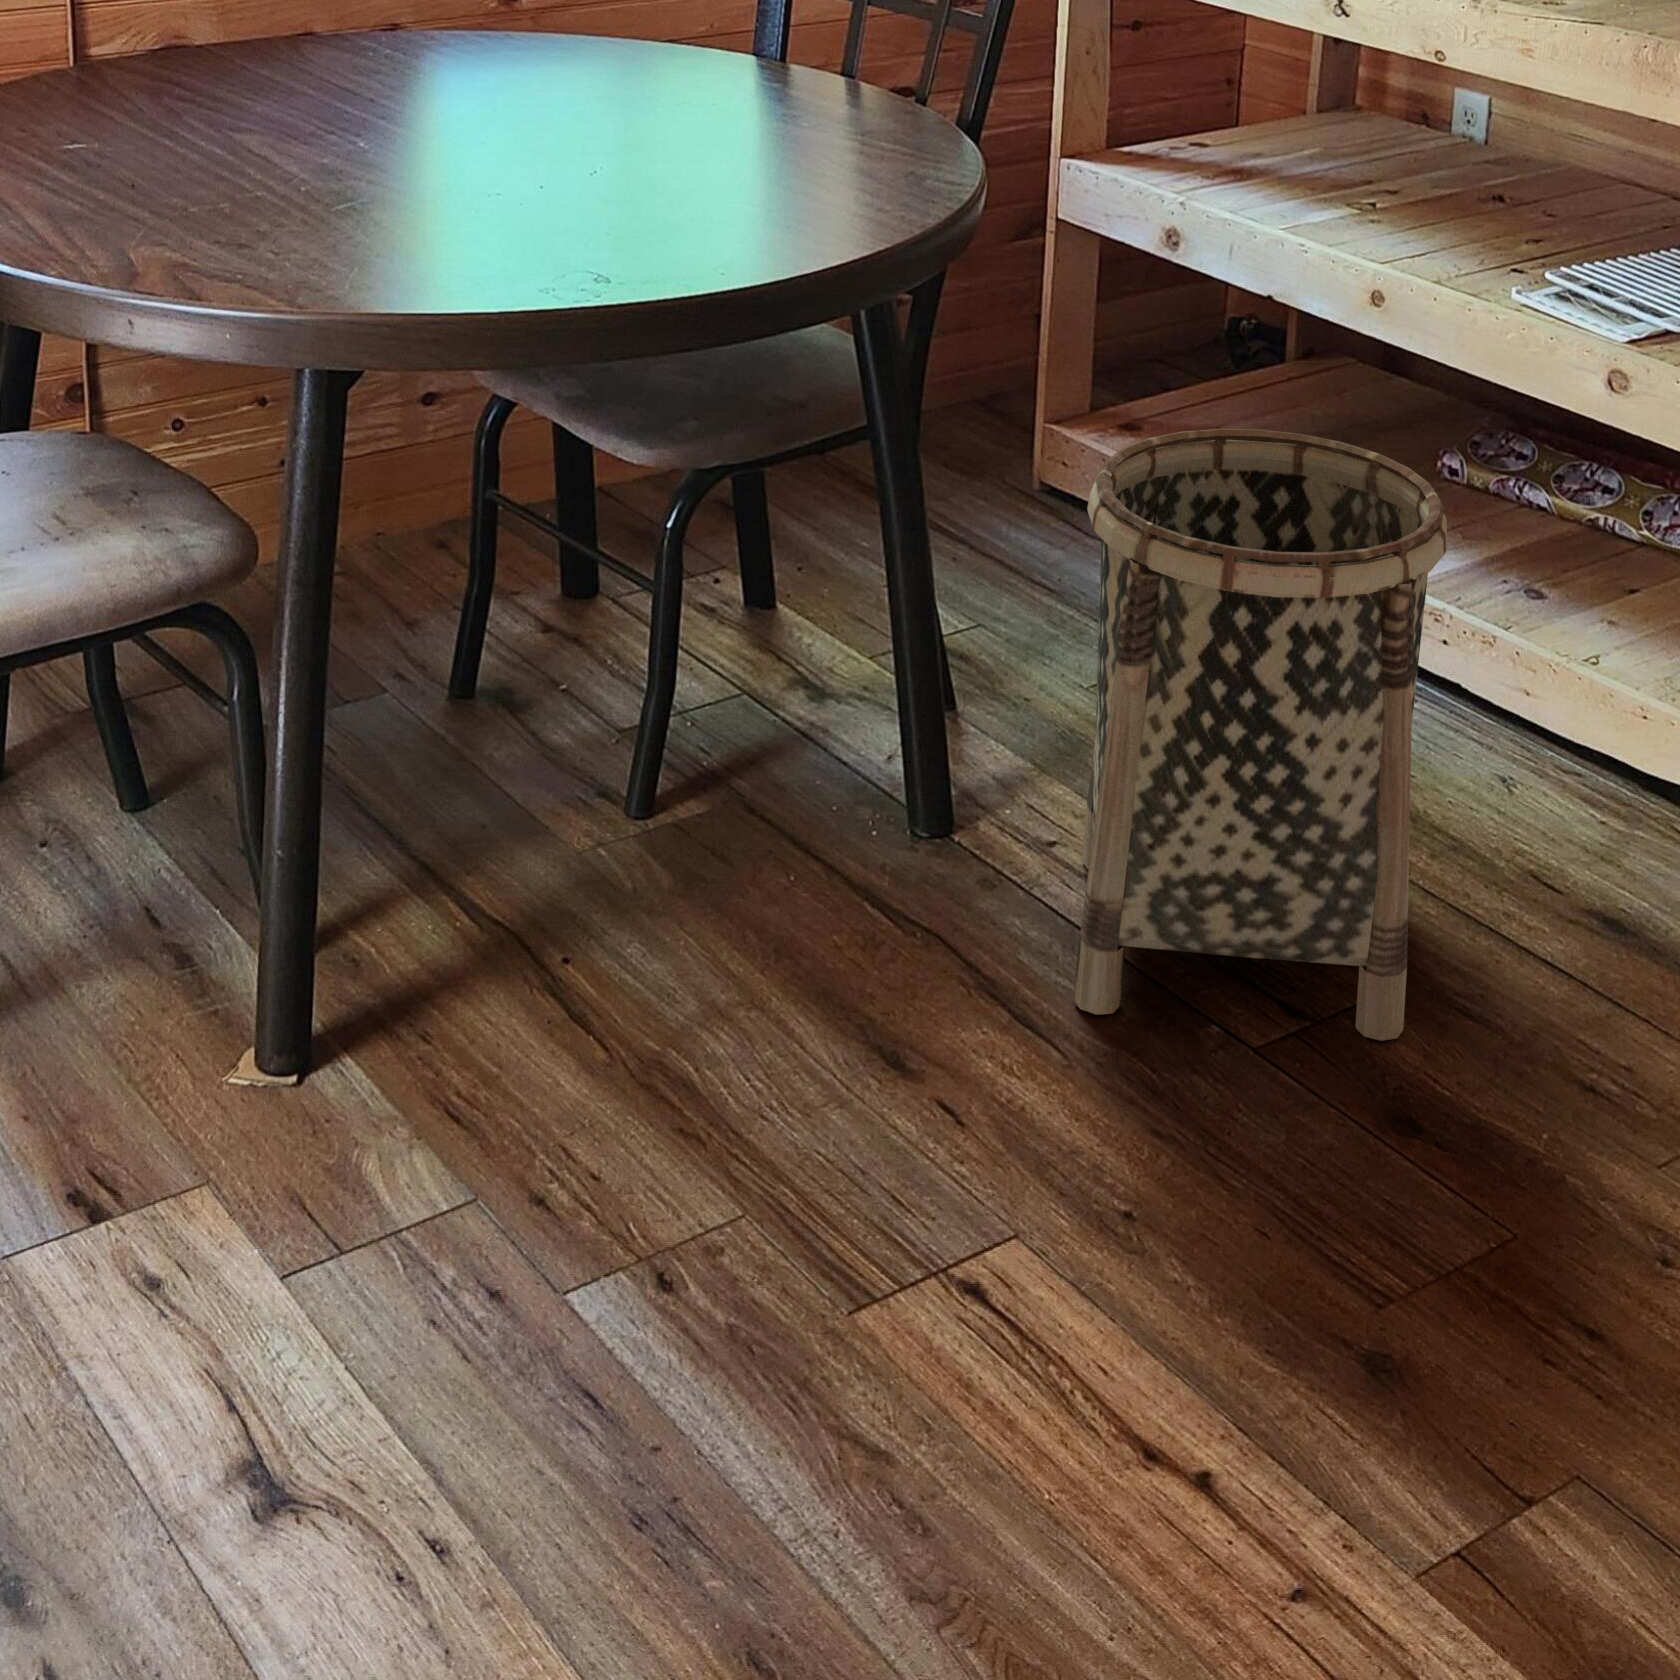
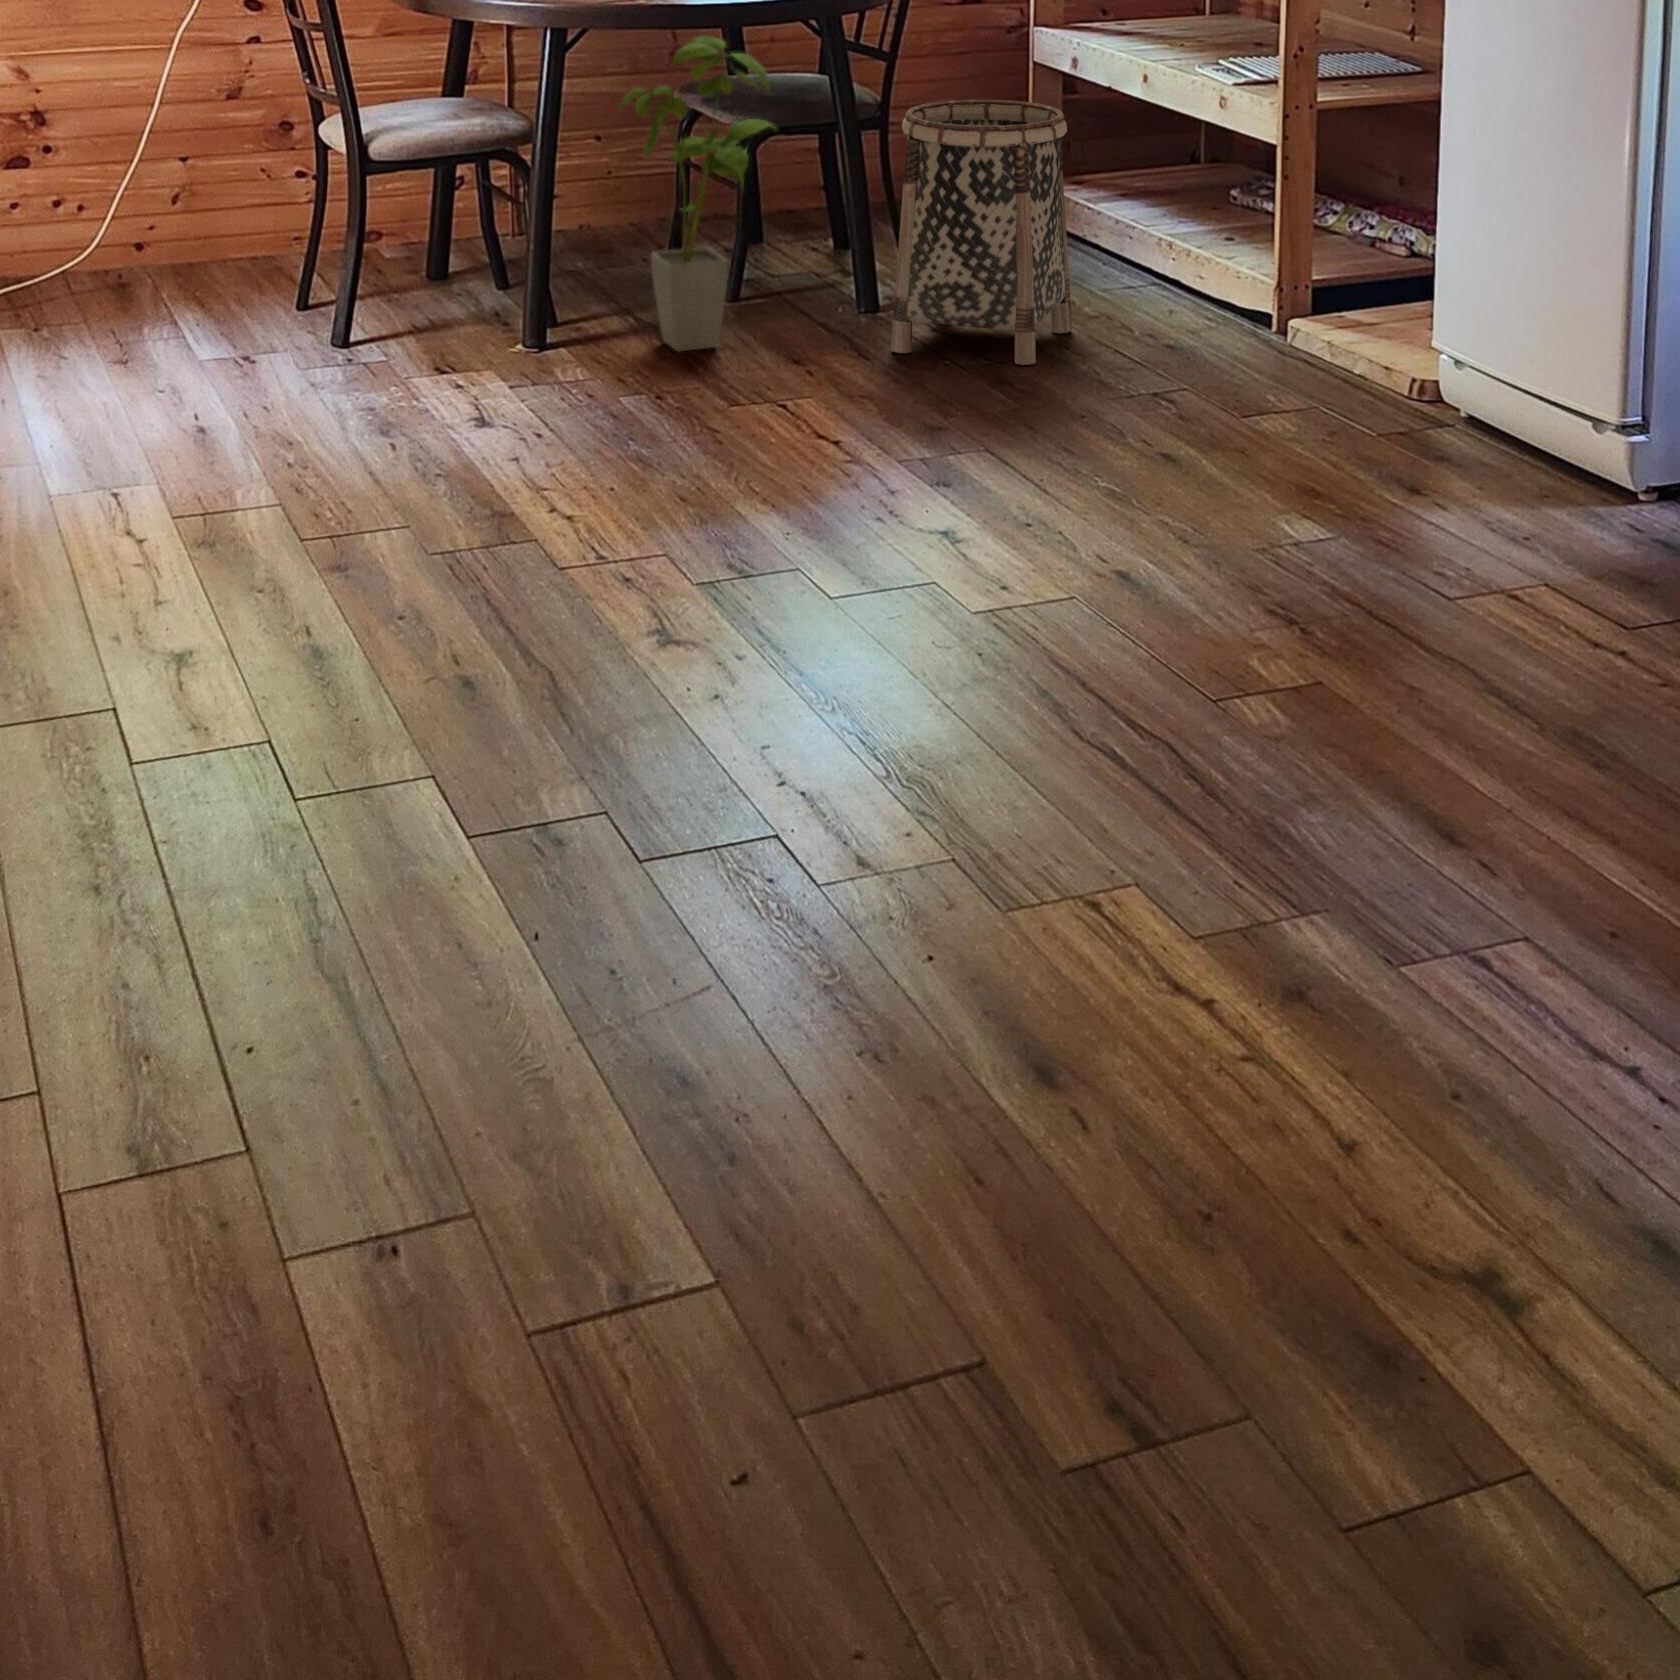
house plant: none [479,365,867,1057] -> present [619,36,777,351]

